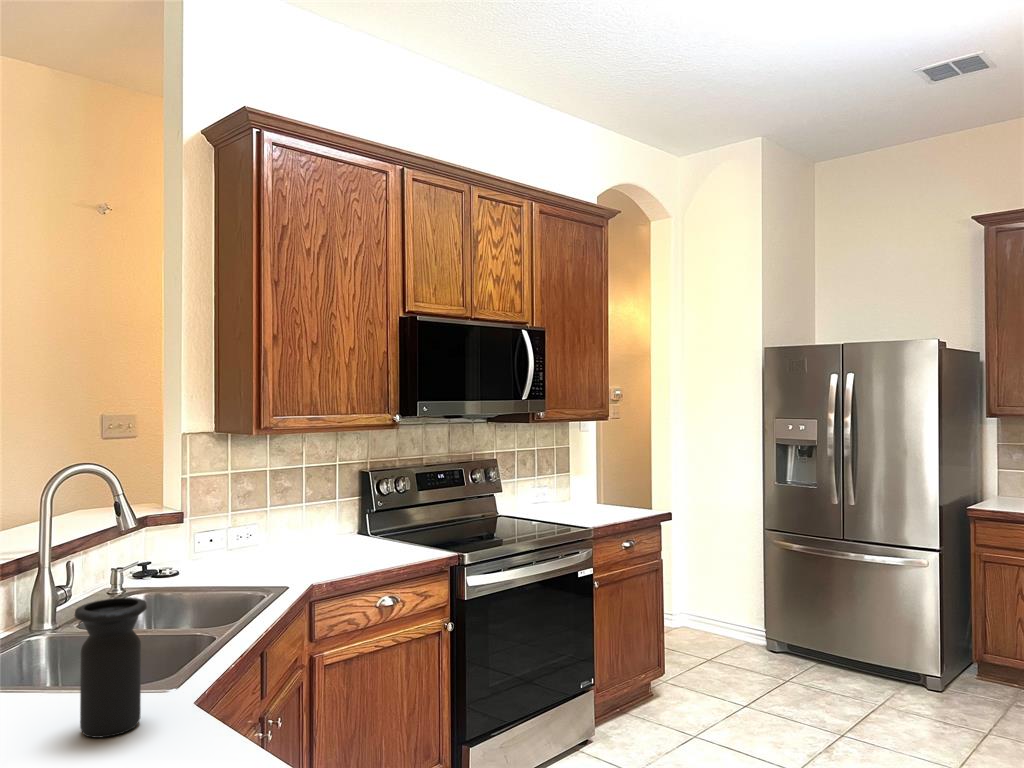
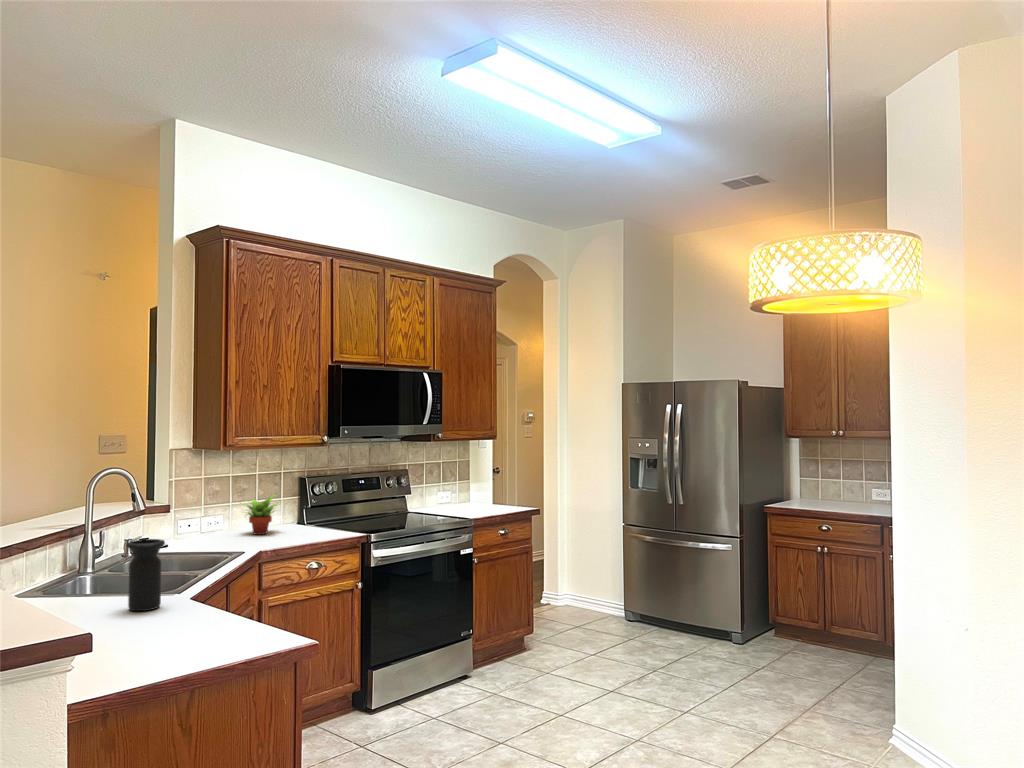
succulent plant: none [279,495,337,554] -> present [240,495,278,535]

